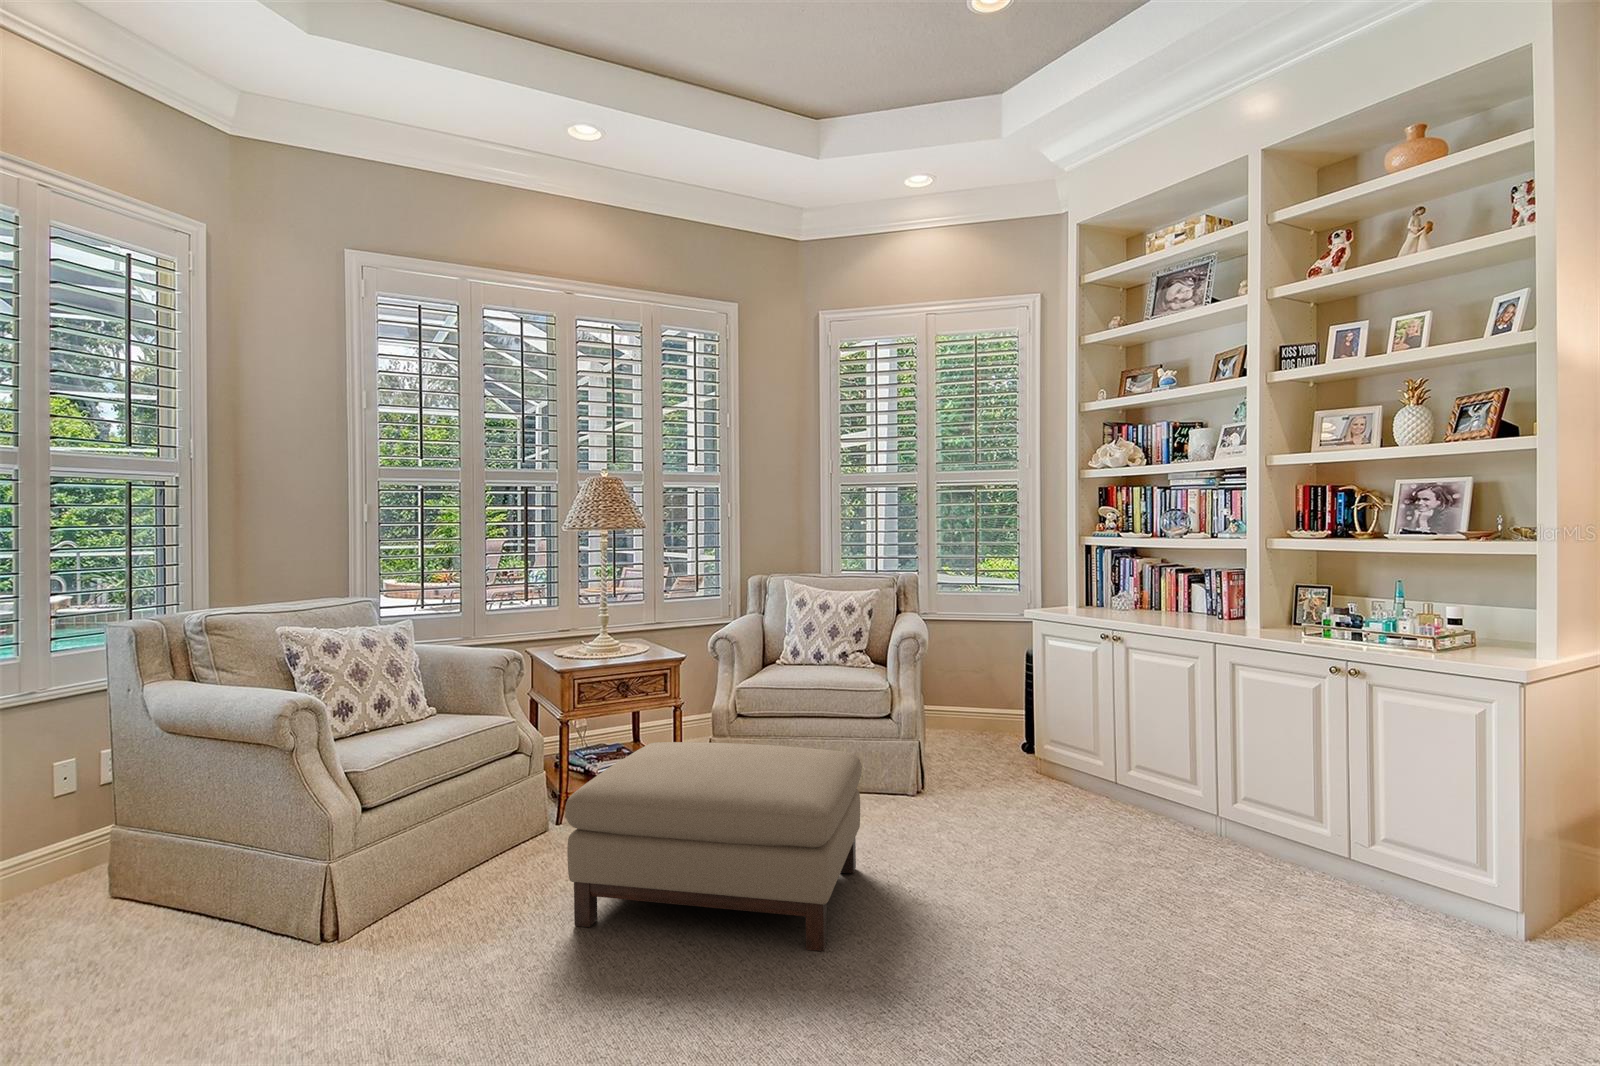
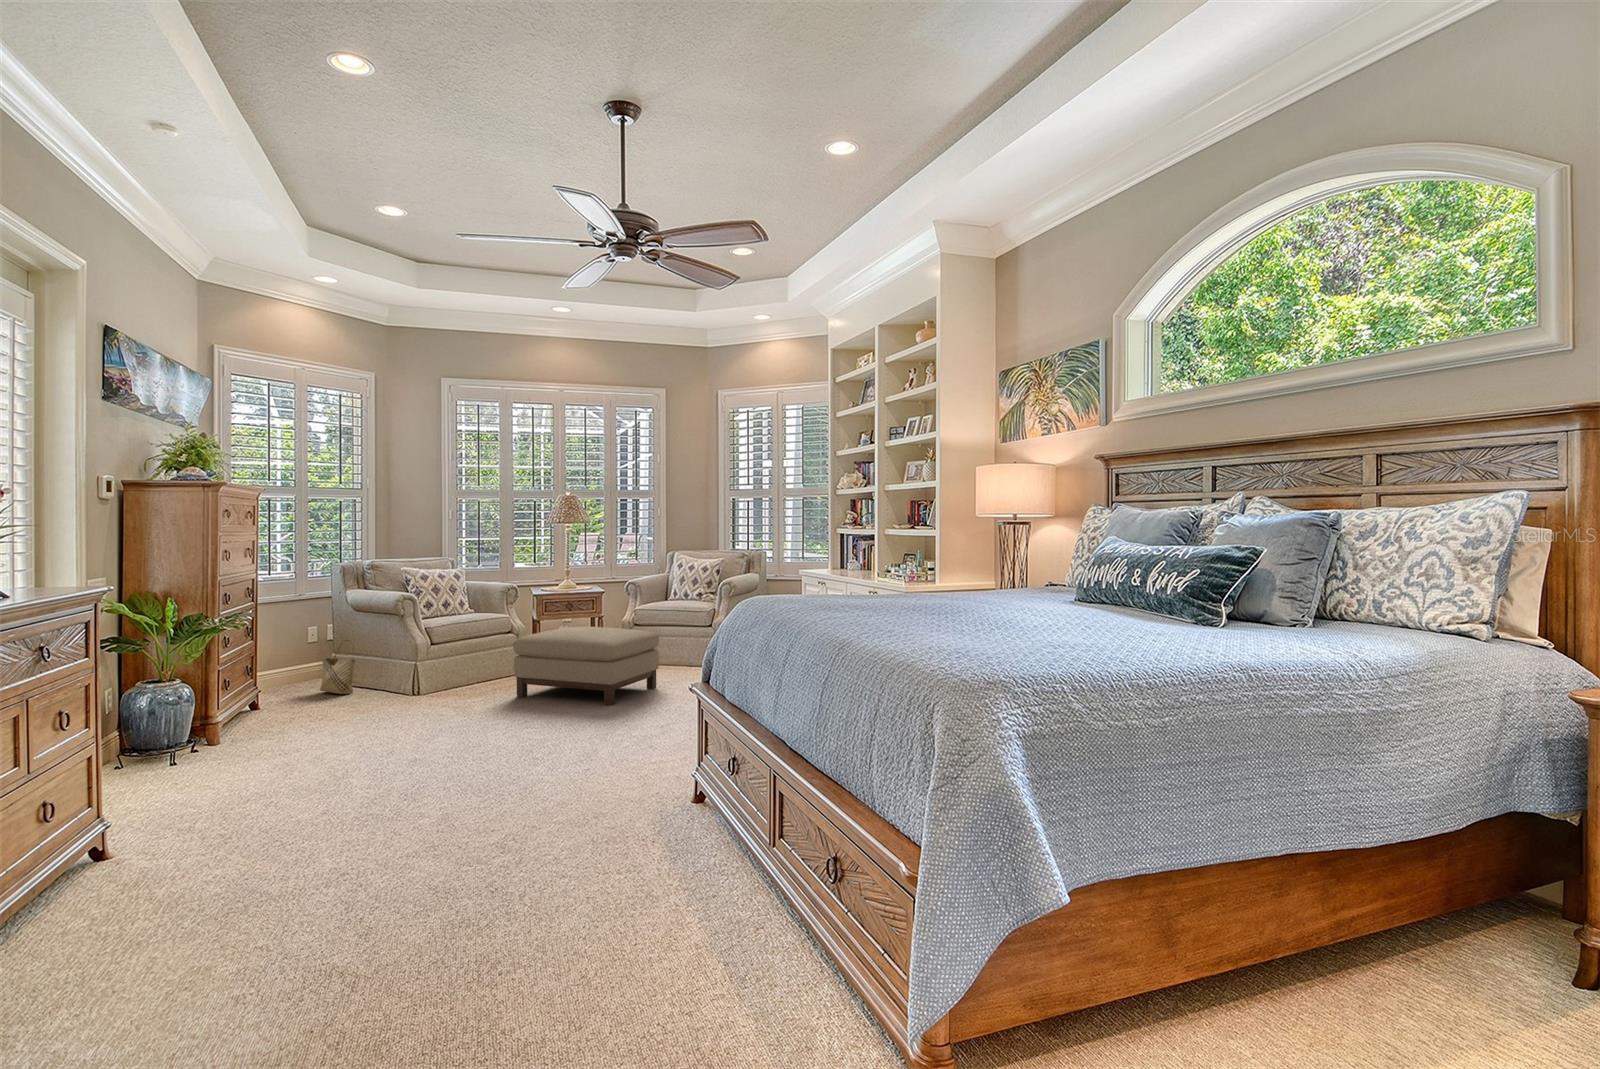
woven basket: none [73,805,168,947] -> present [320,640,355,694]

